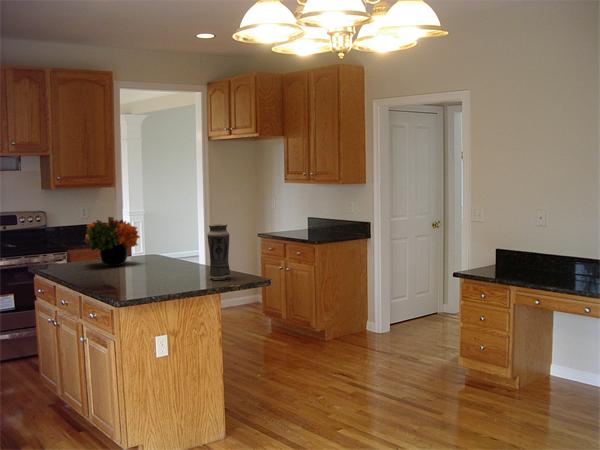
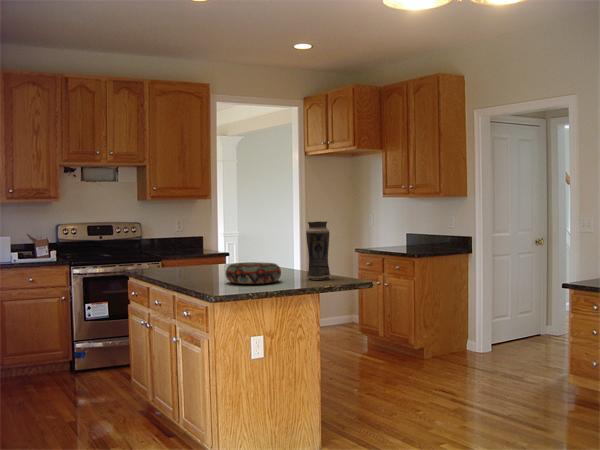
flower arrangement: present [85,217,140,266] -> none [179,219,236,269]
decorative bowl: none [130,264,184,287] -> present [226,262,281,284]

